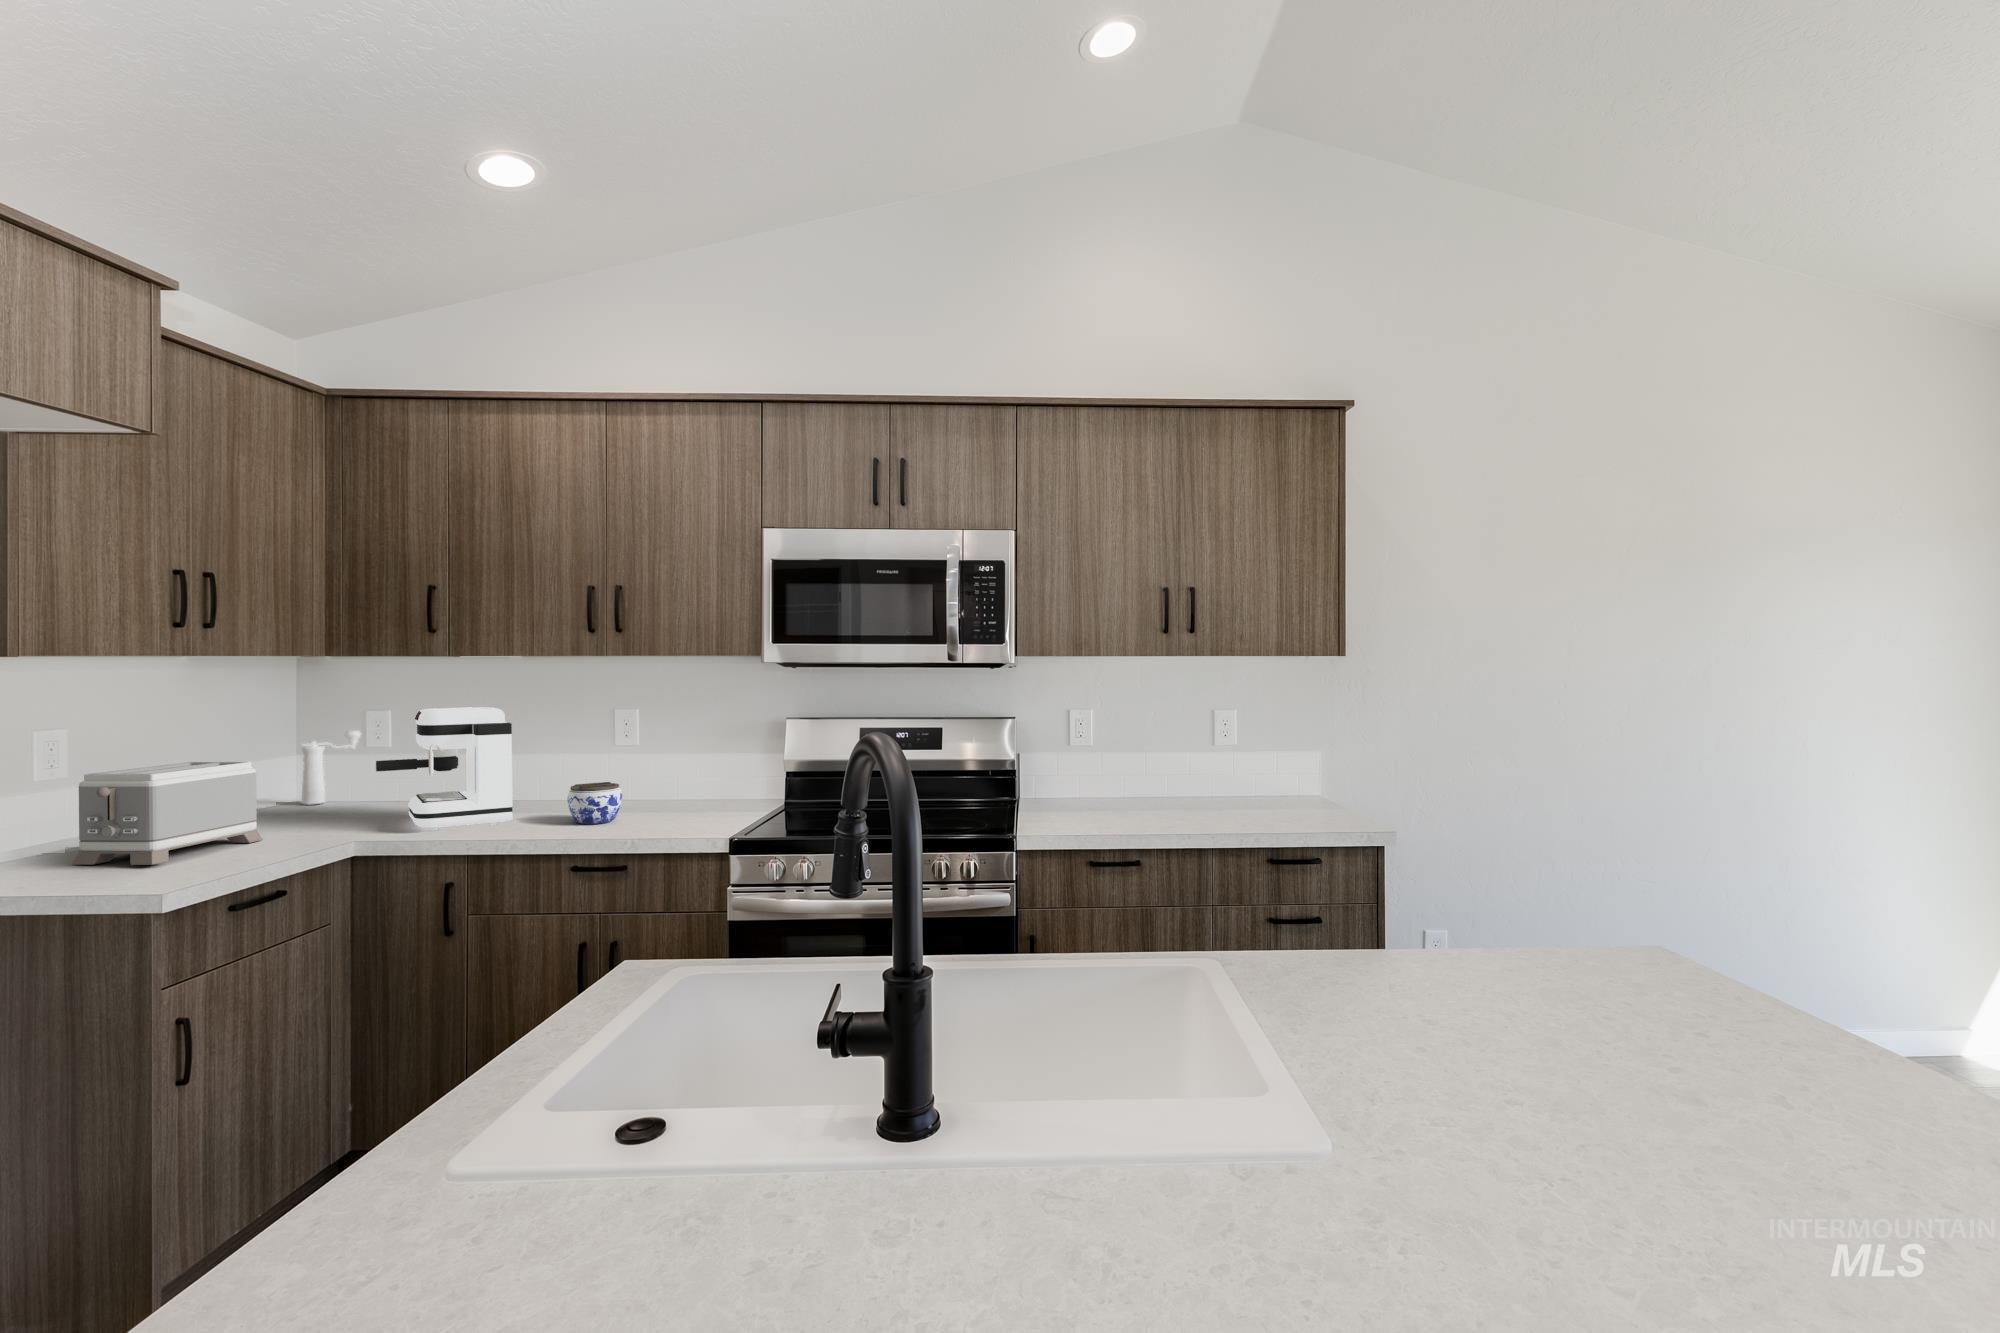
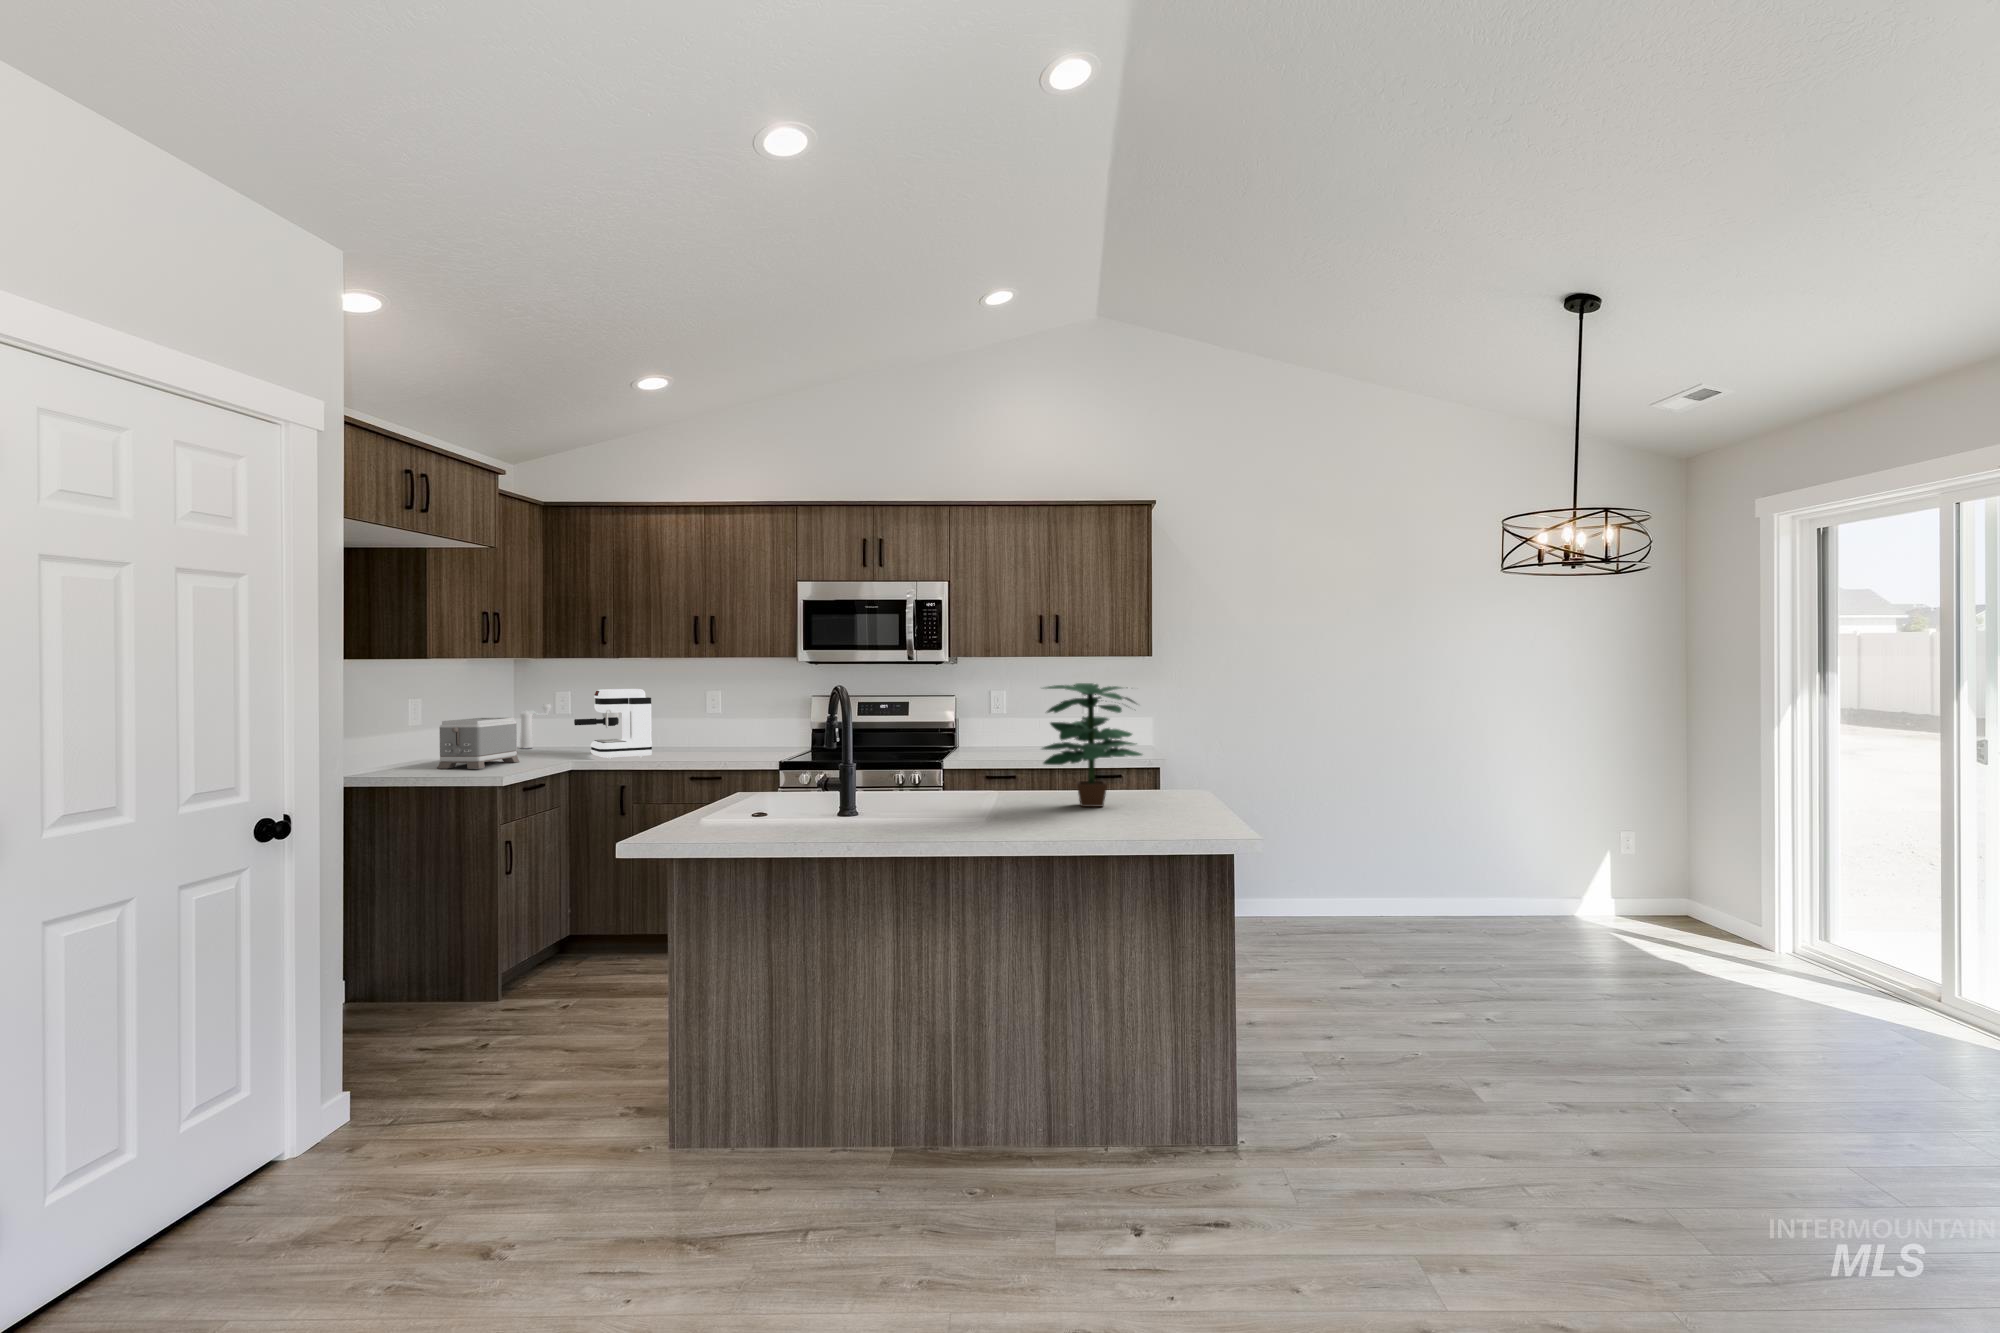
potted plant: none [1426,725,1763,1090] -> present [1043,683,1142,807]
jar: present [568,782,622,824] -> none [682,734,714,758]

